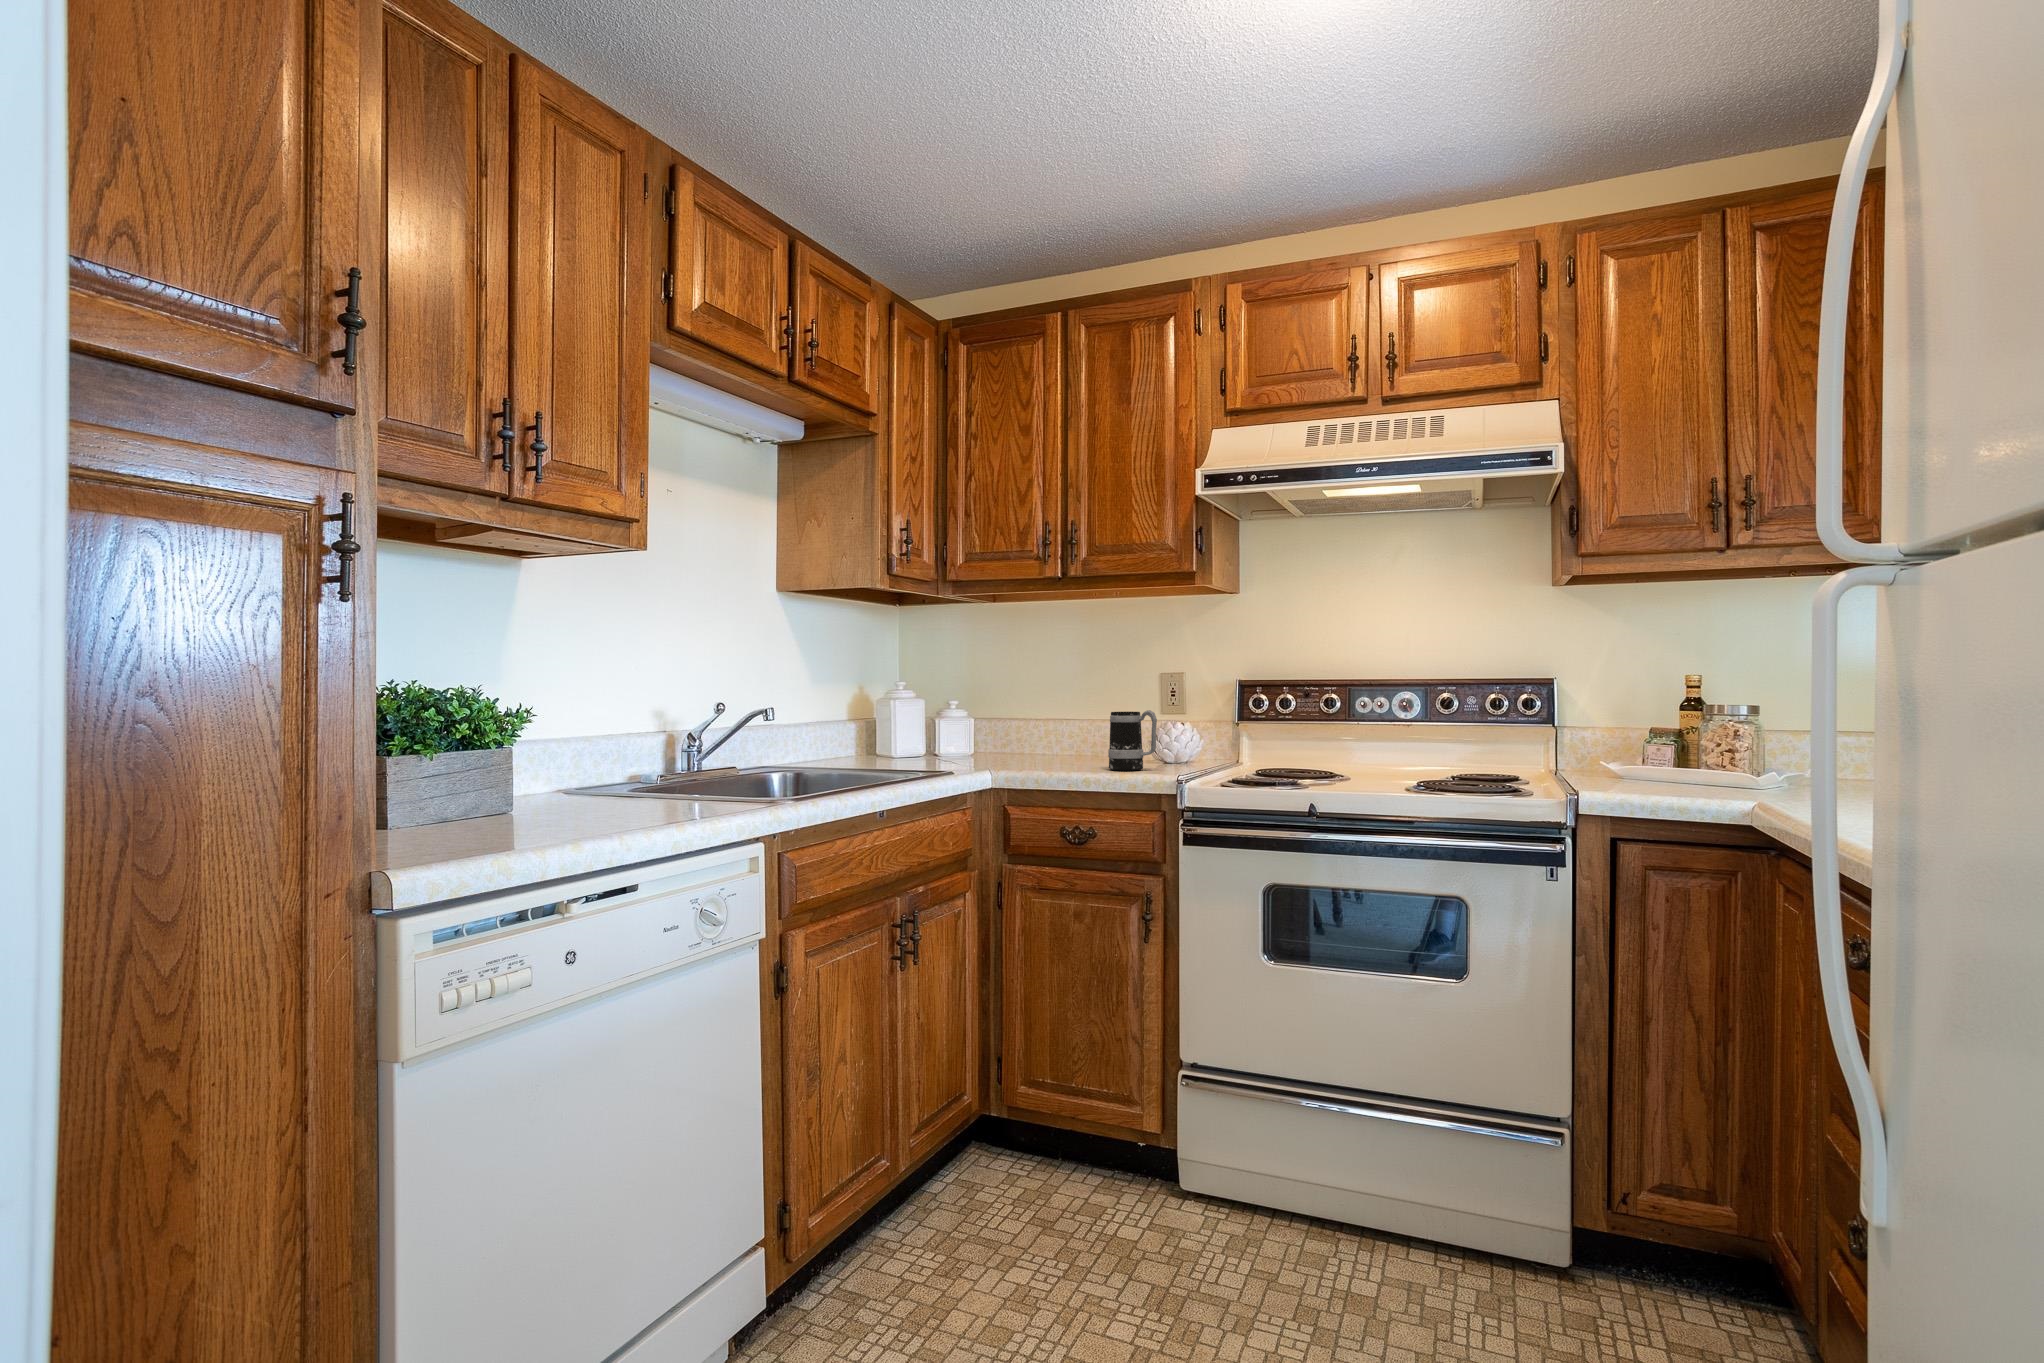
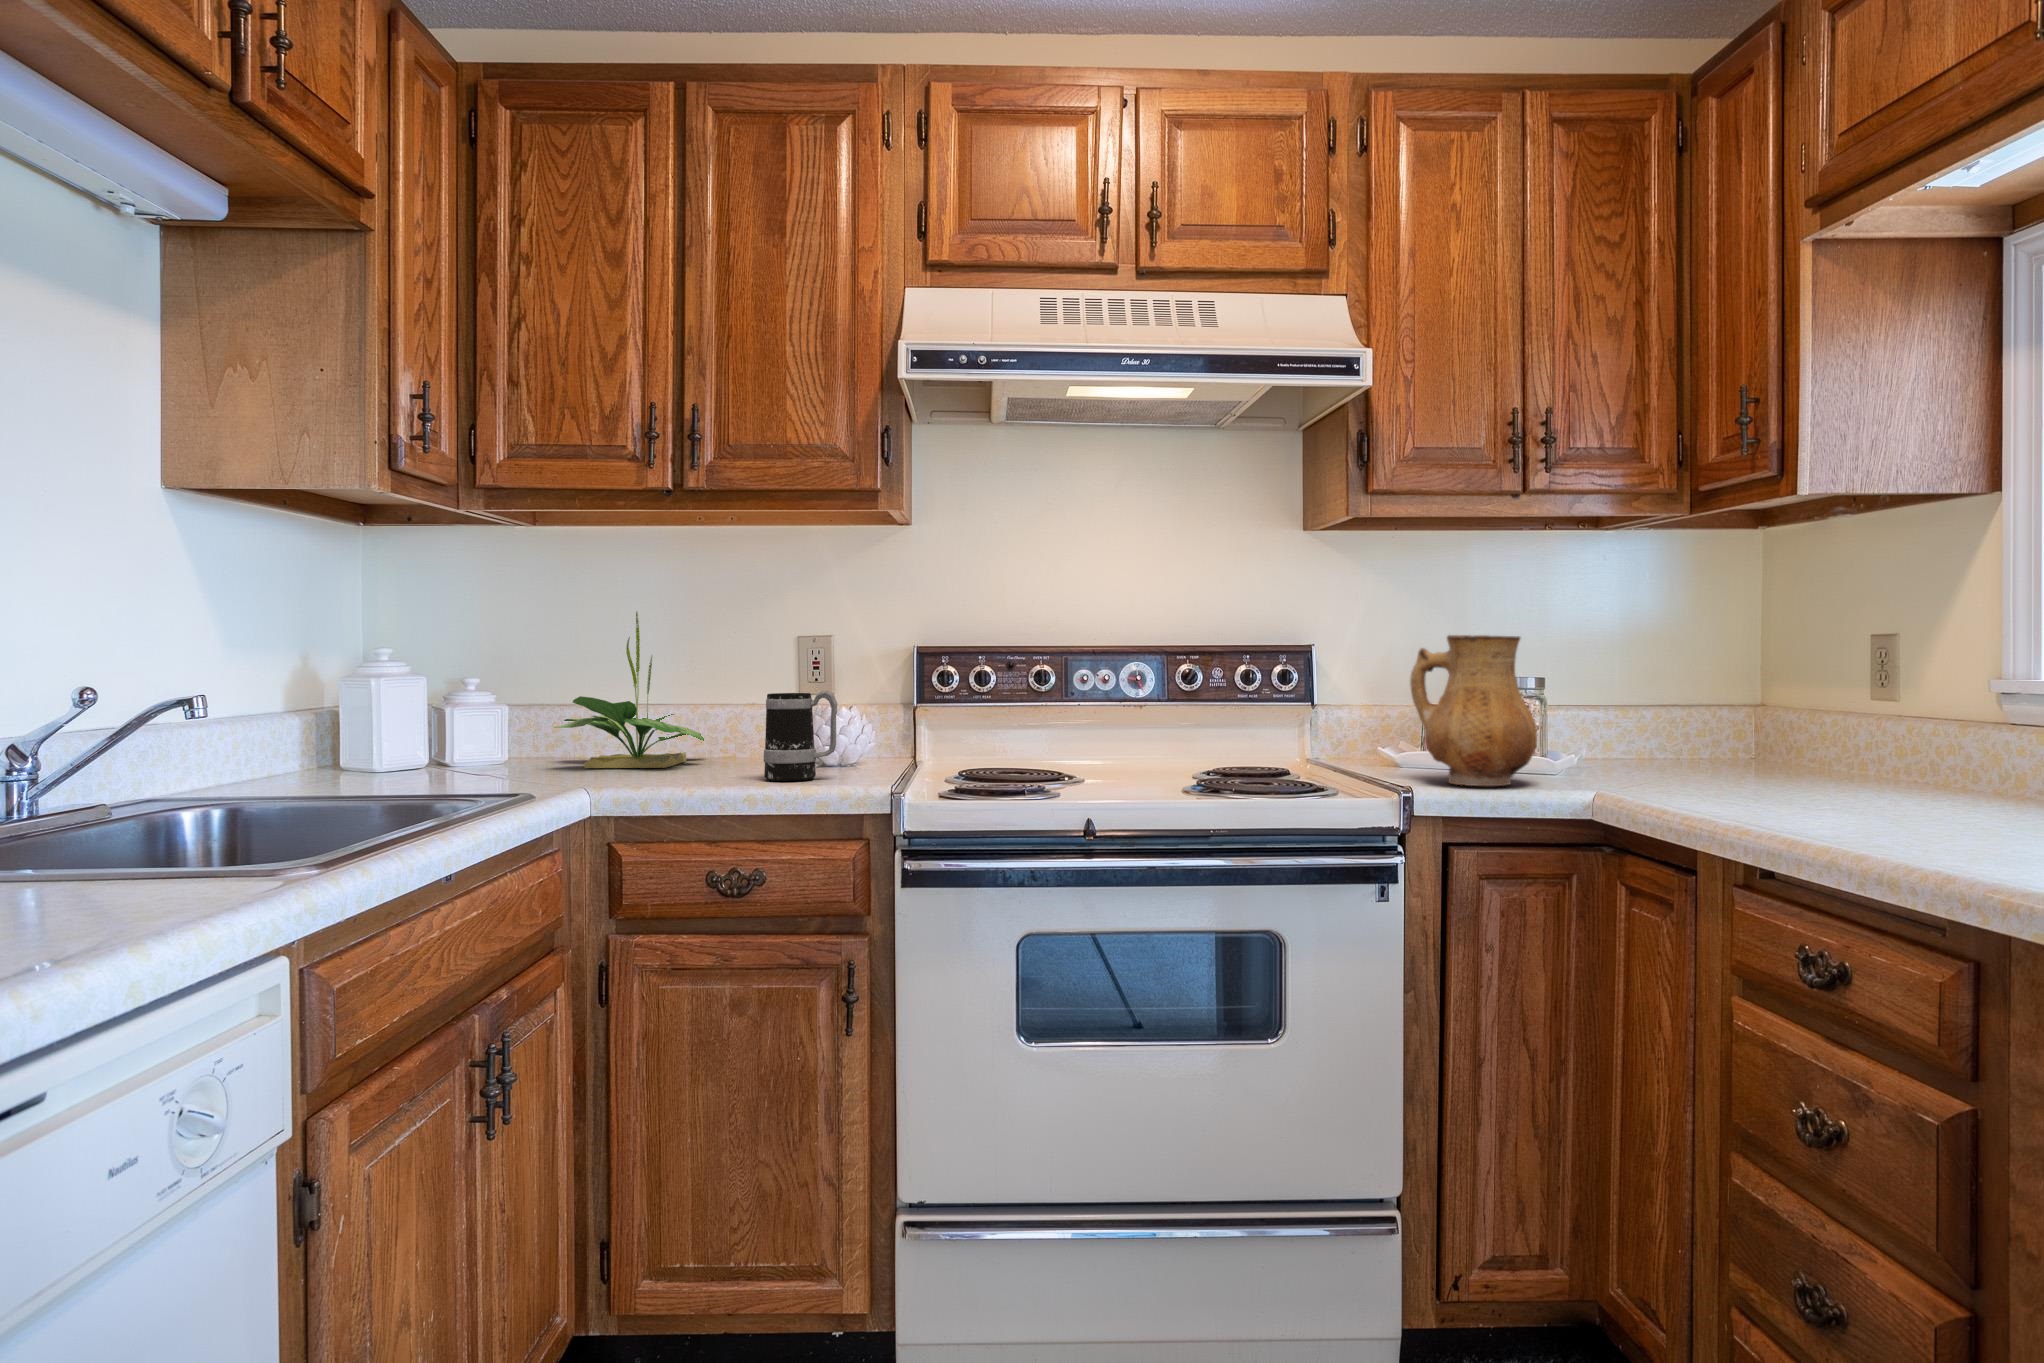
potted plant: none [993,656,1095,760] -> present [554,612,704,768]
ceramic pitcher: none [1605,670,1718,795] -> present [1410,635,1537,786]

